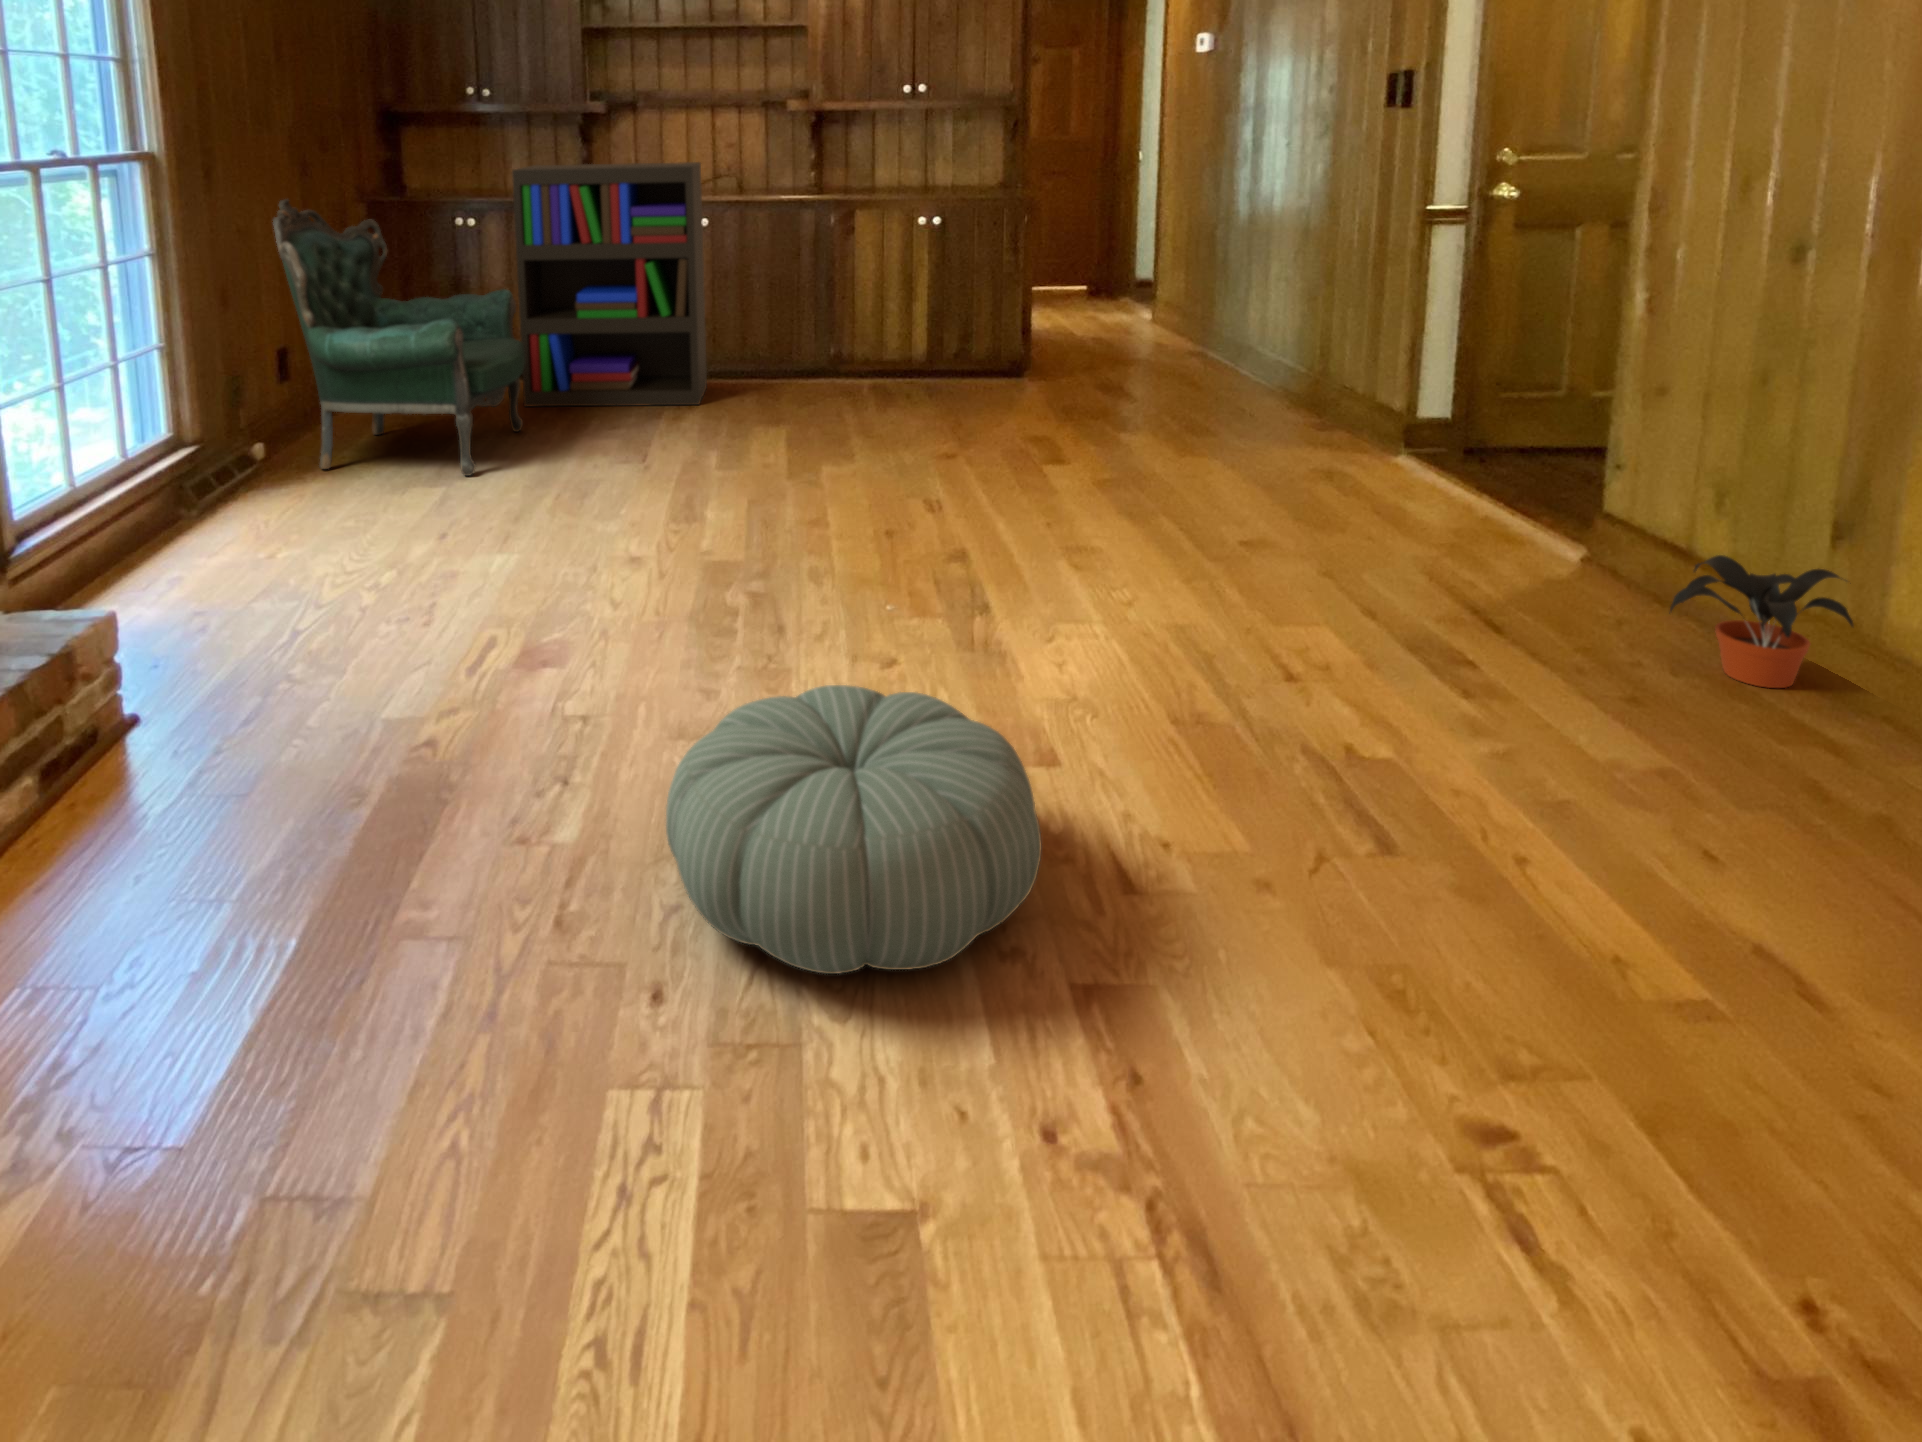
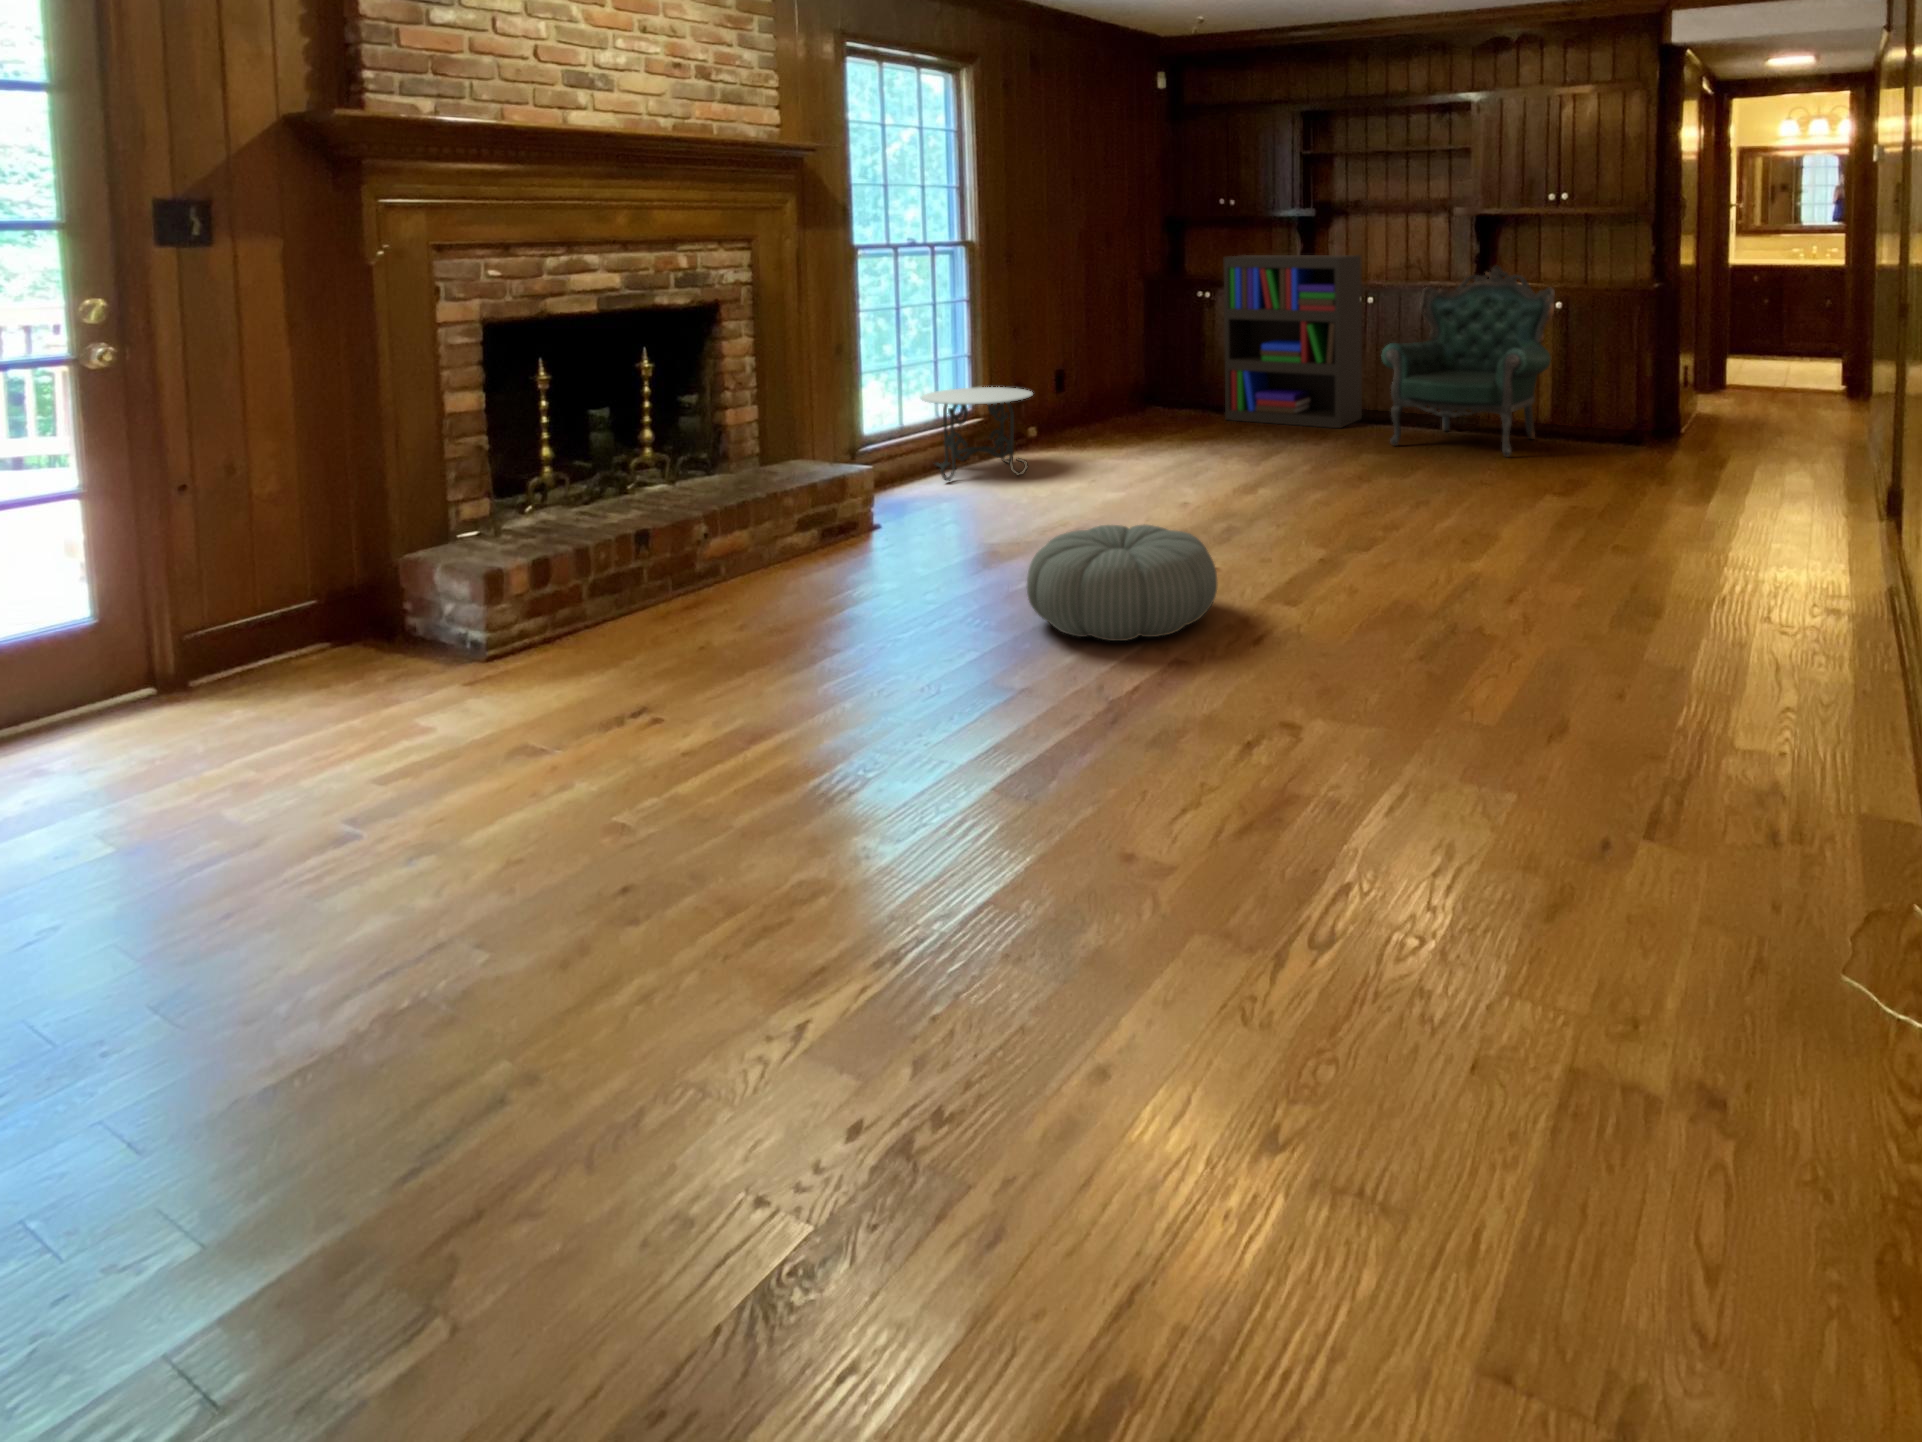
armchair: present [273,199,525,476] -> present [1382,266,1555,457]
side table: none [103,403,321,585] -> present [921,387,1033,481]
potted plant: present [1670,555,1853,688] -> none [1759,545,1892,638]

